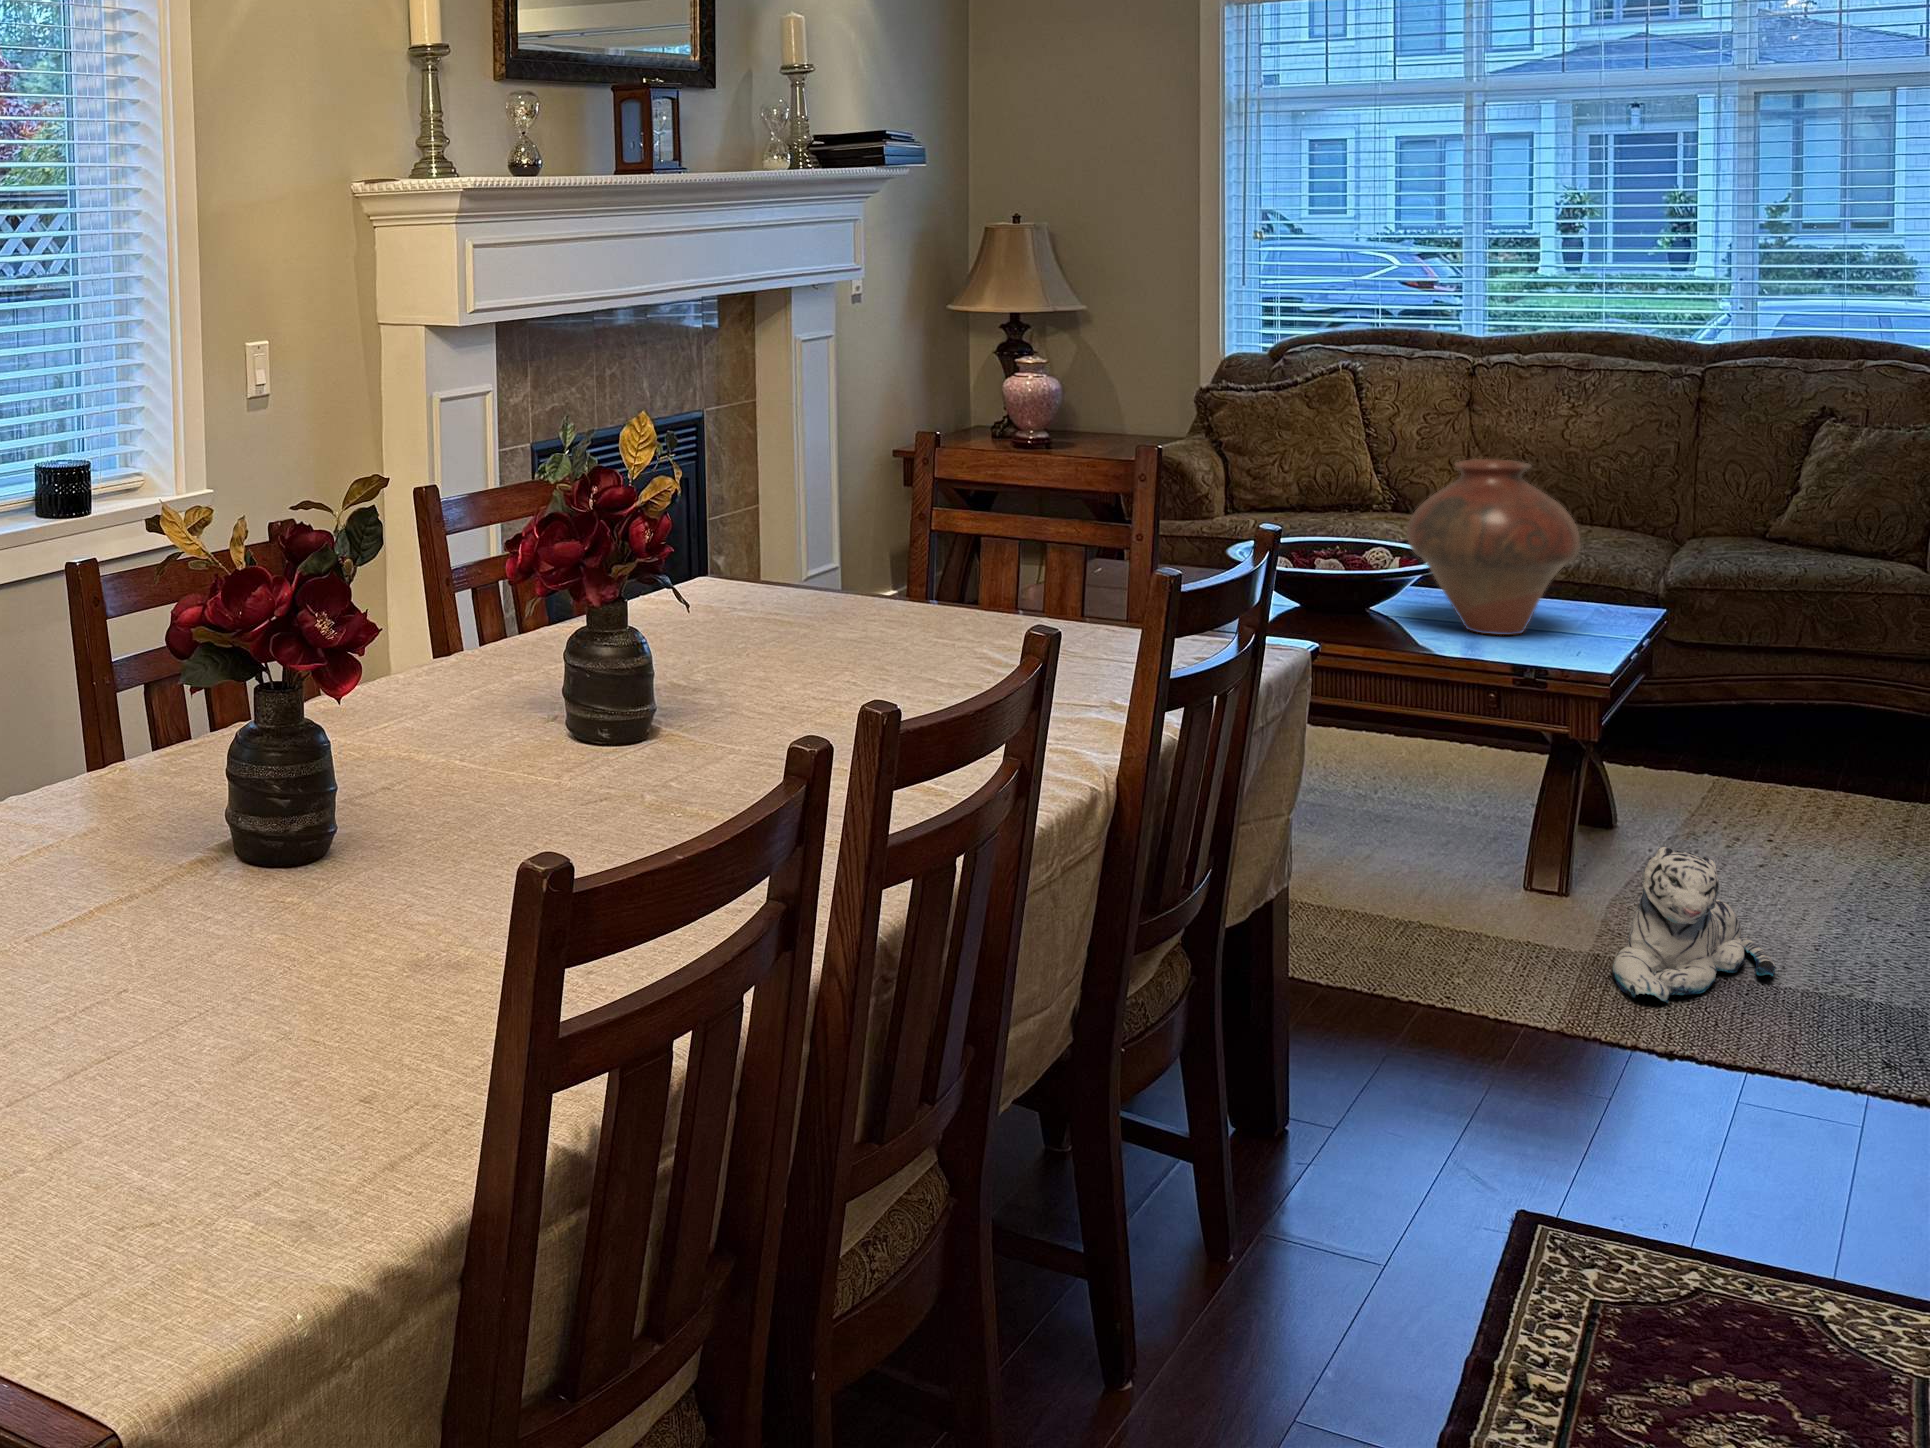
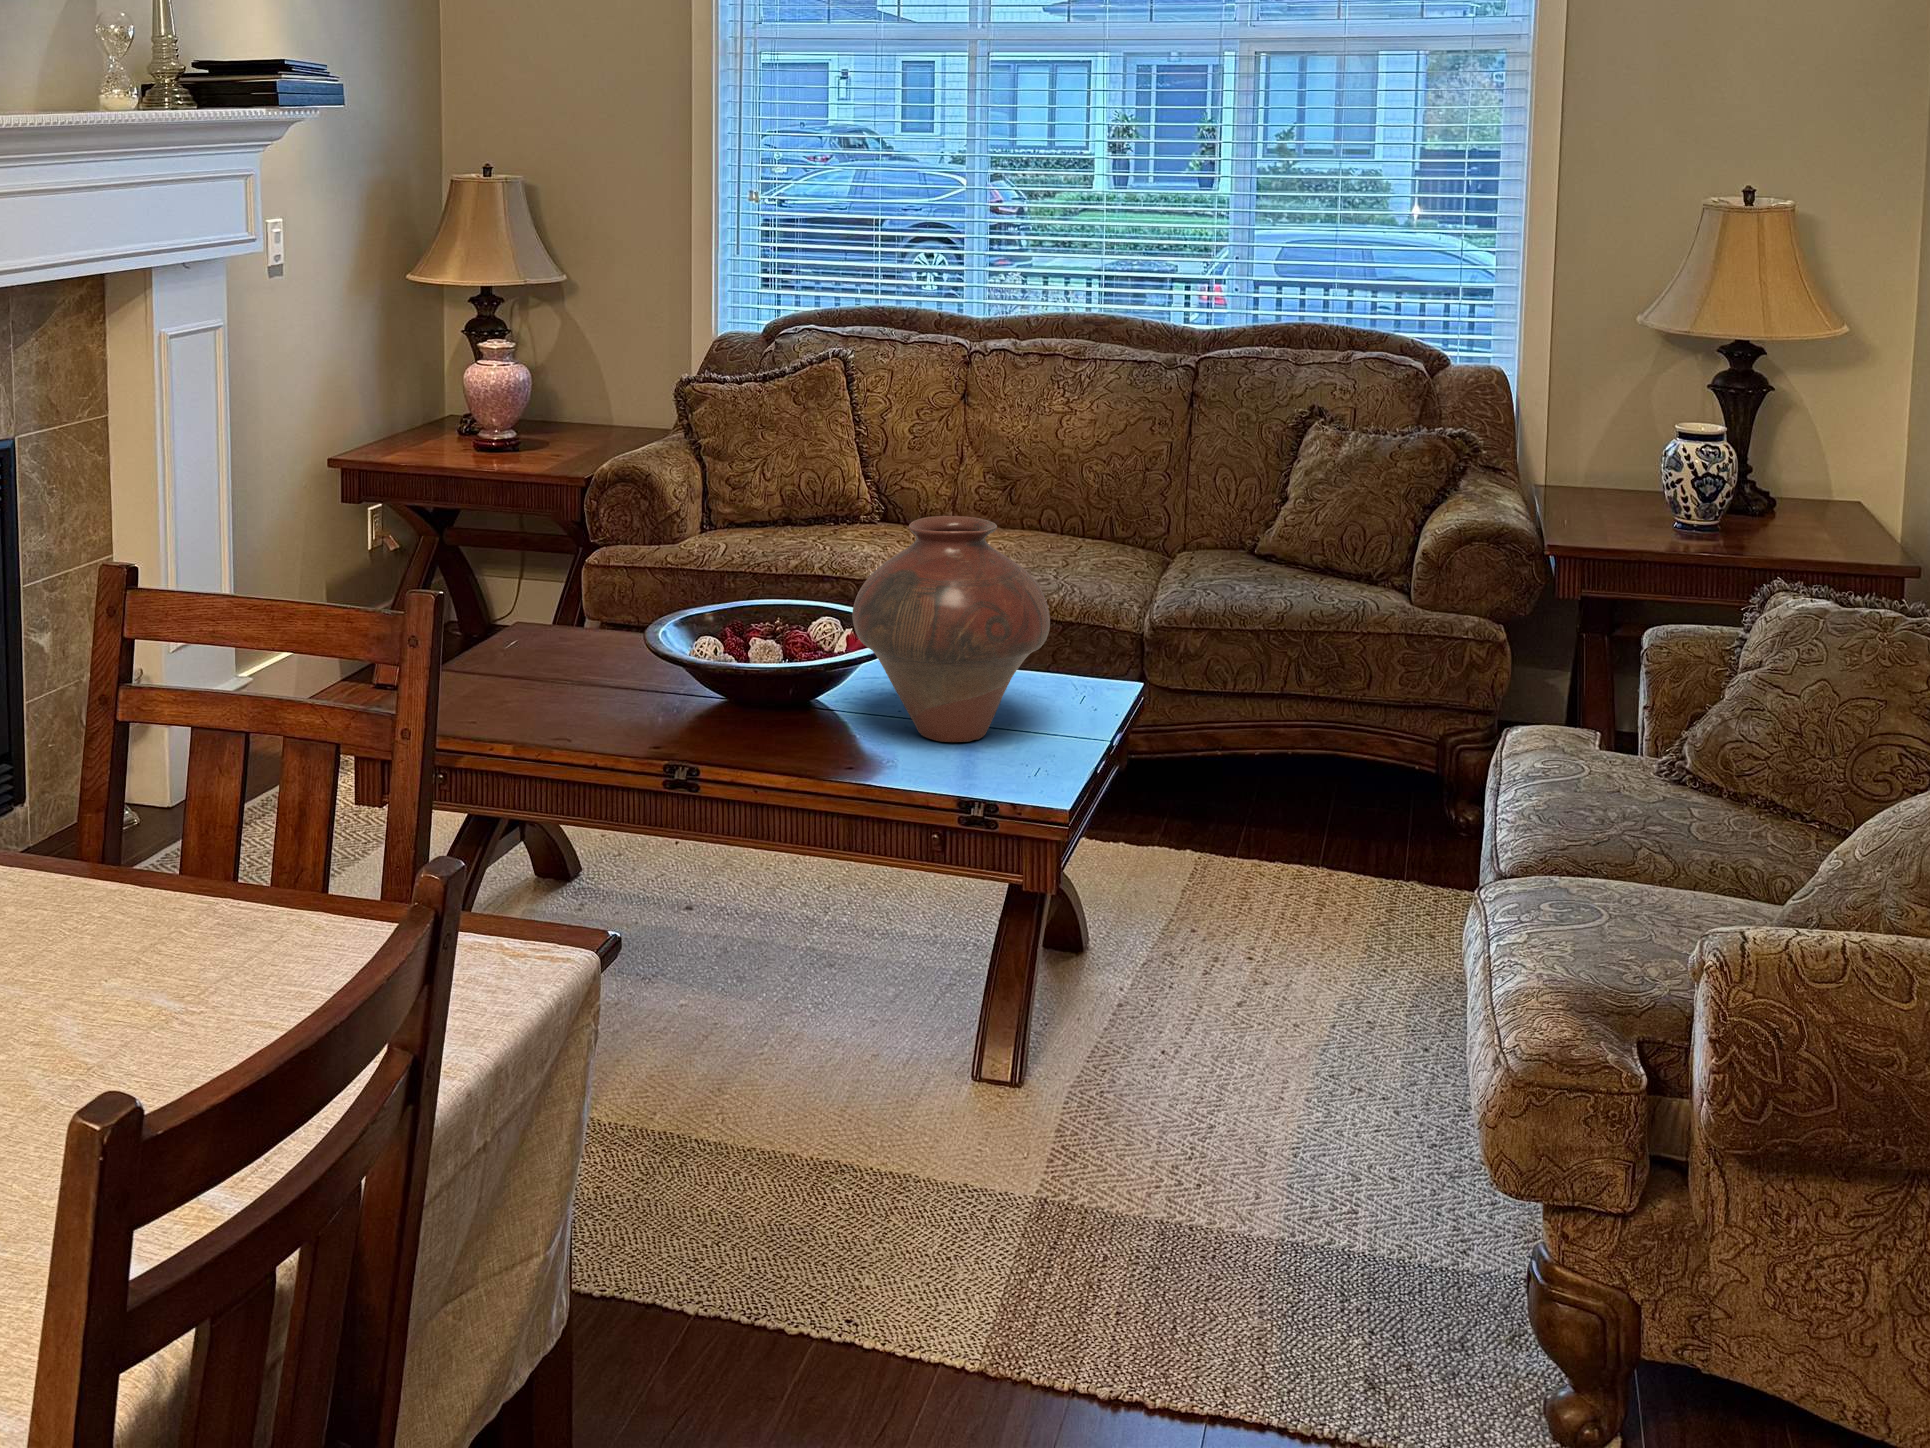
plush toy: present [1612,847,1775,1003] -> none [1059,1074,1250,1304]

